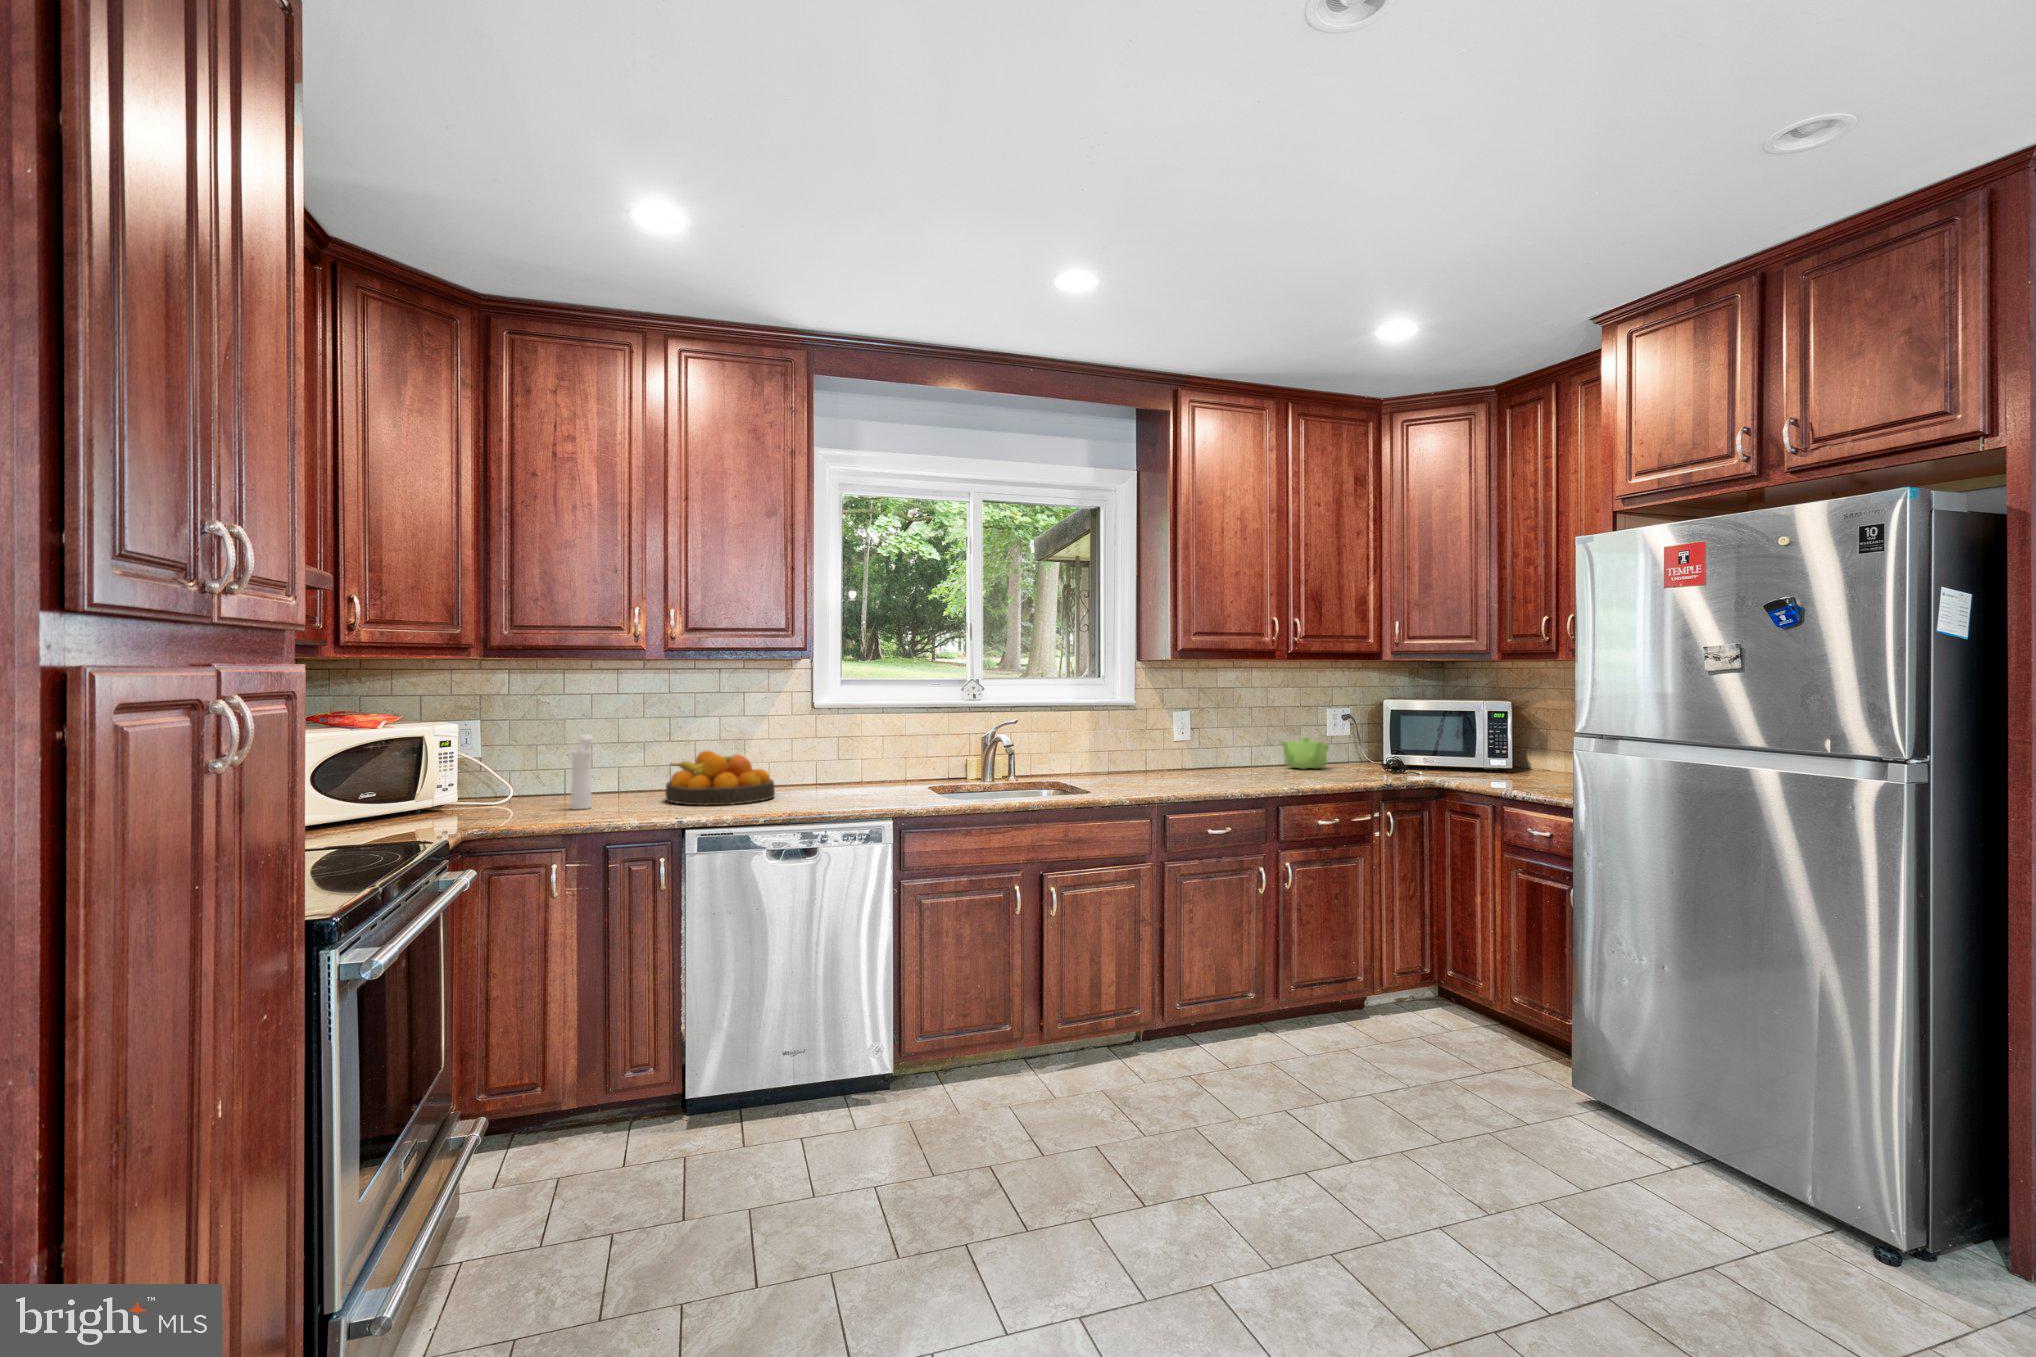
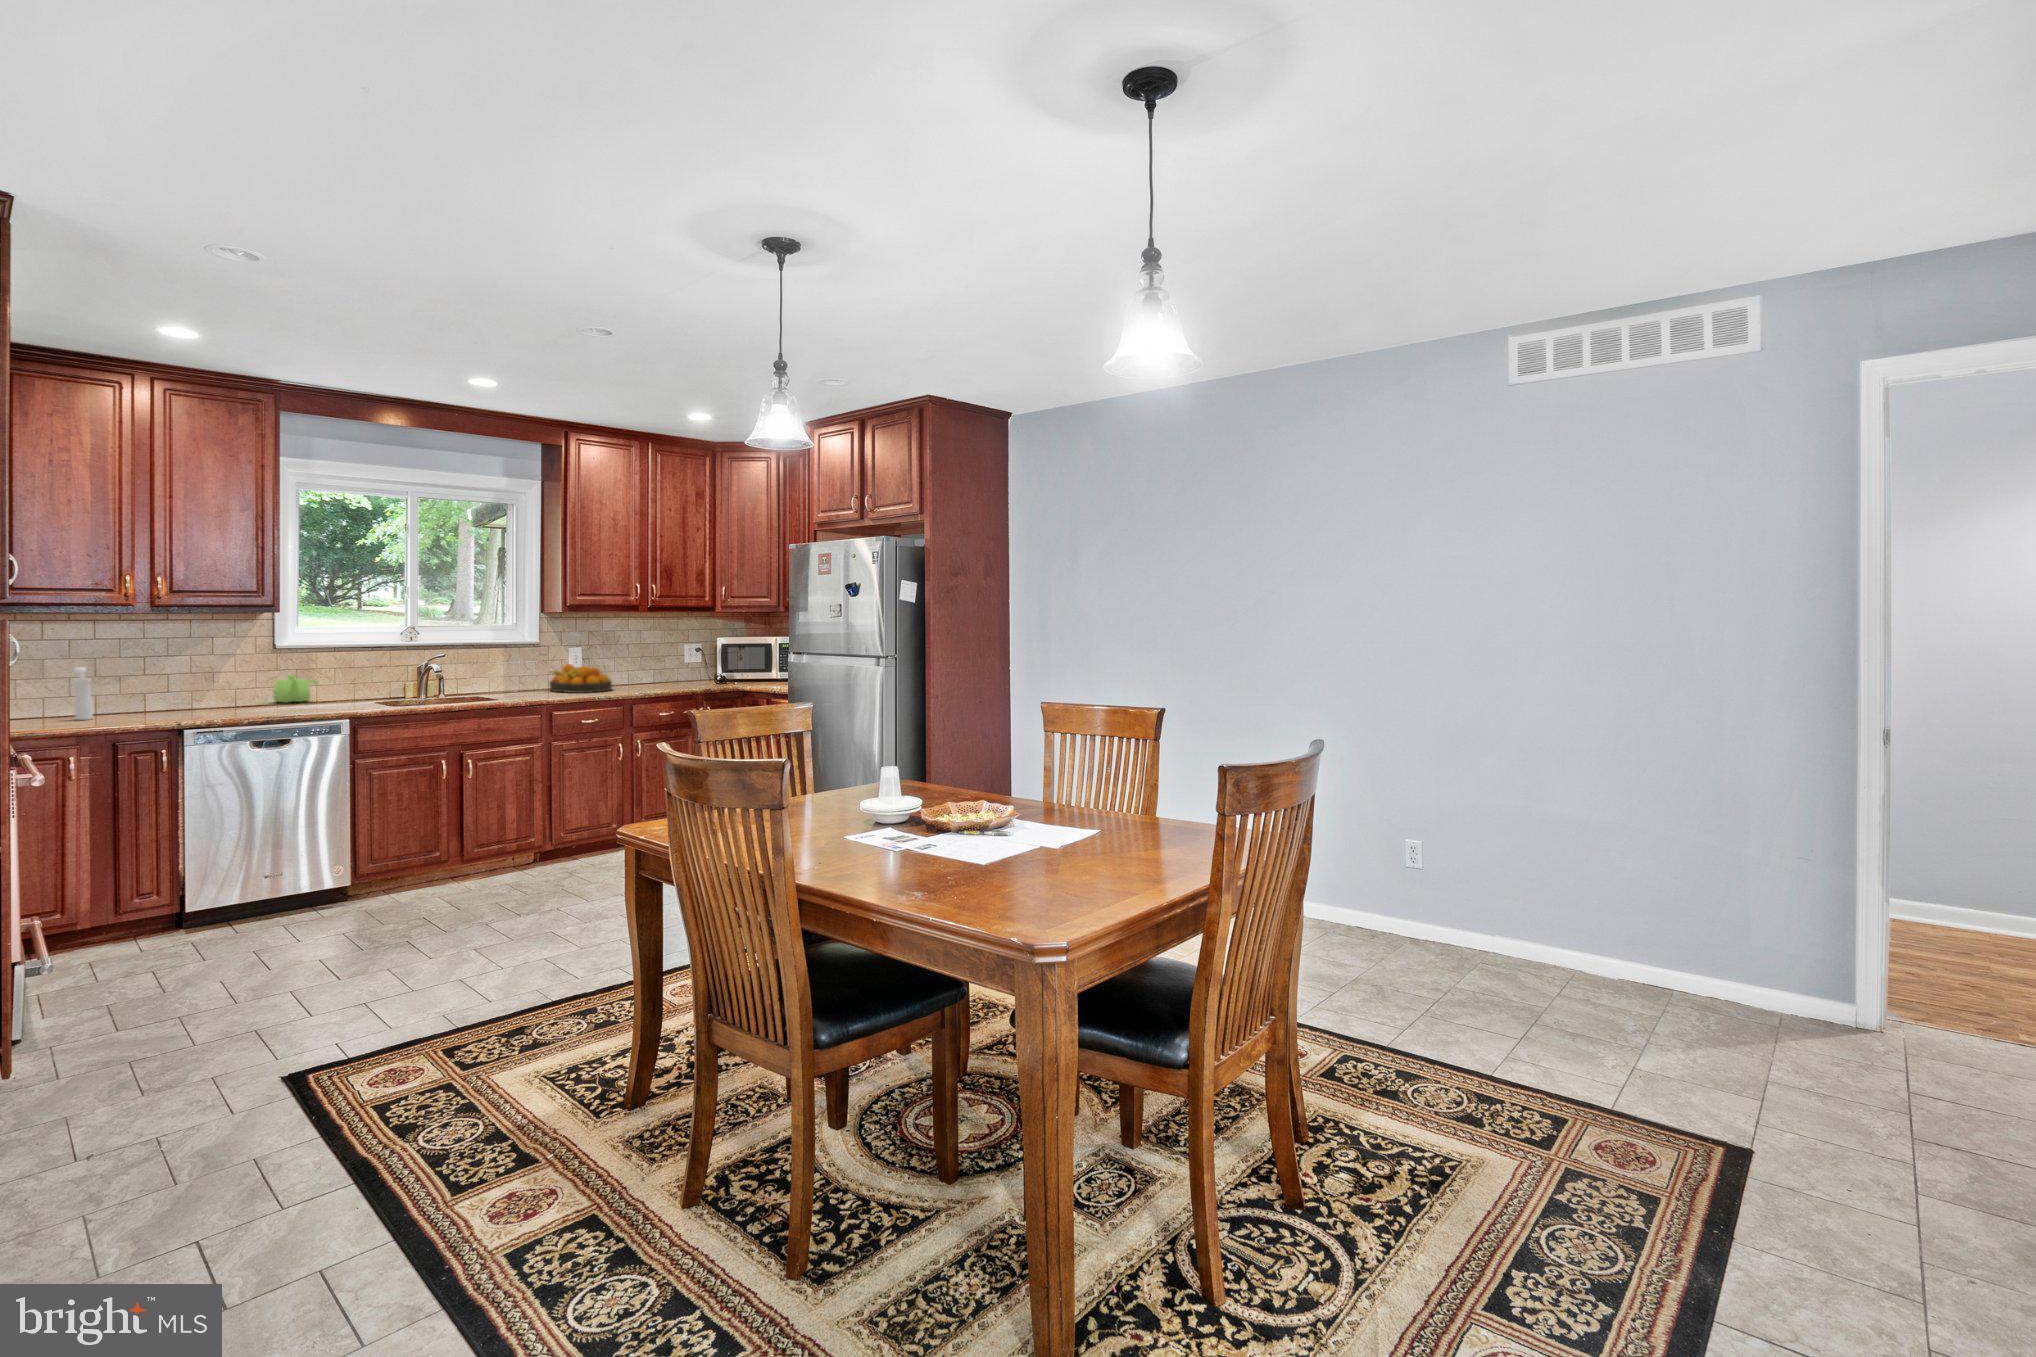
teapot: present [1281,737,1329,769] -> present [273,675,318,703]
fruit bowl: present [665,751,775,805] -> present [550,664,612,693]

